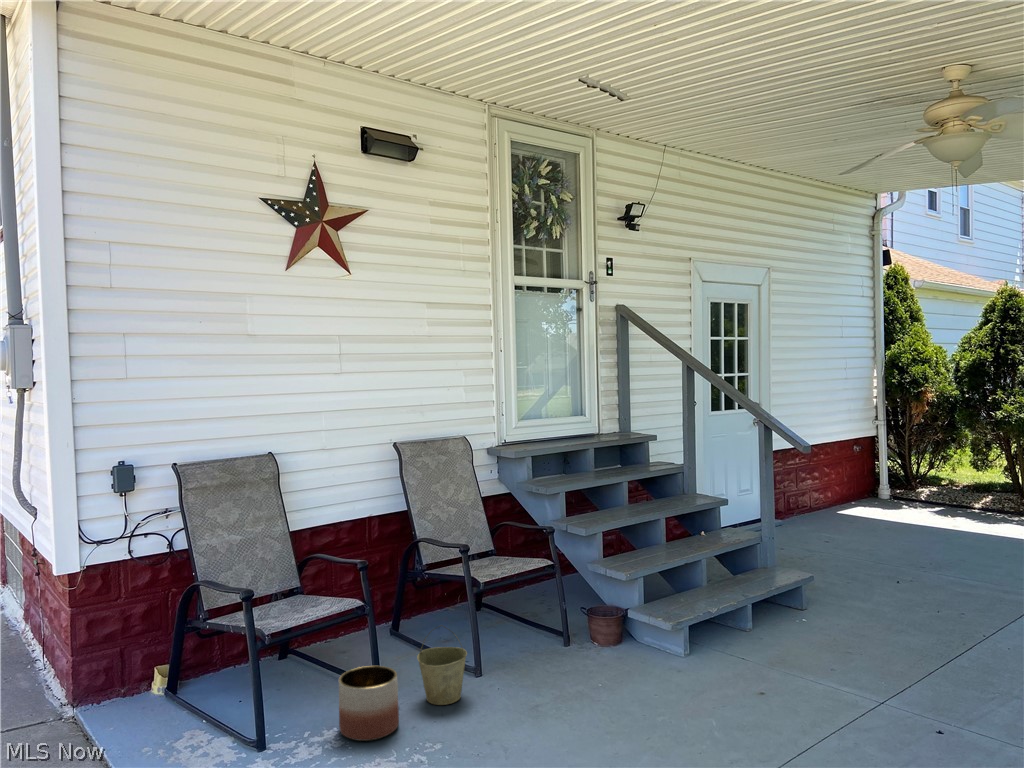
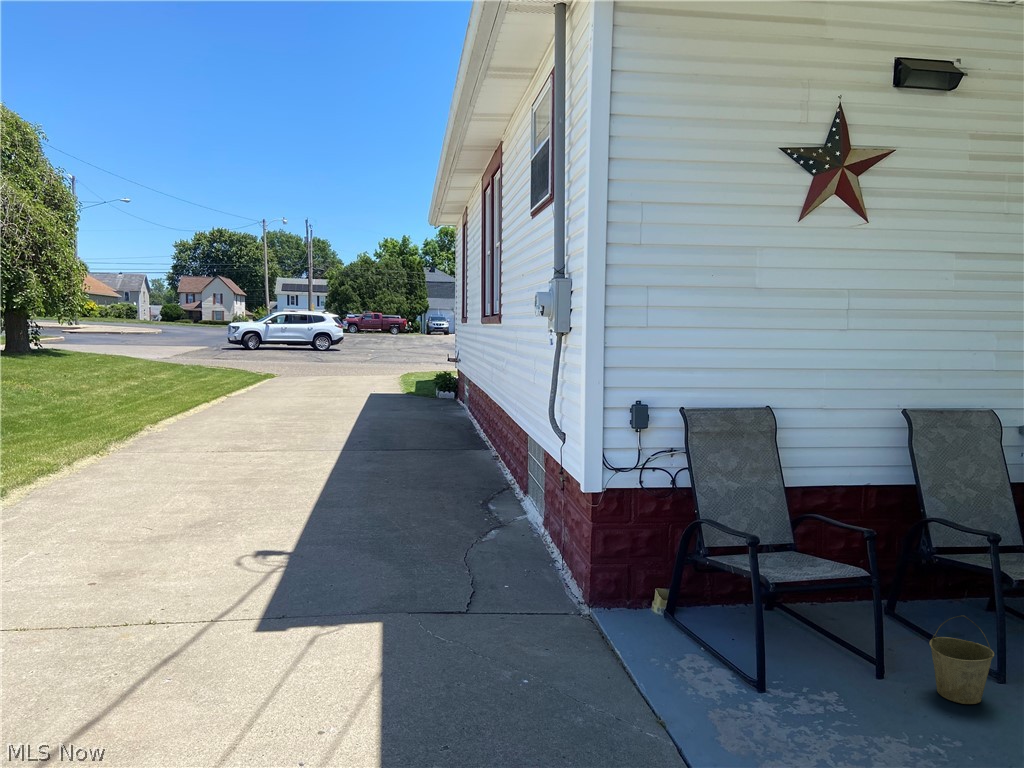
planter: present [339,666,399,741] -> none [839,638,910,719]

